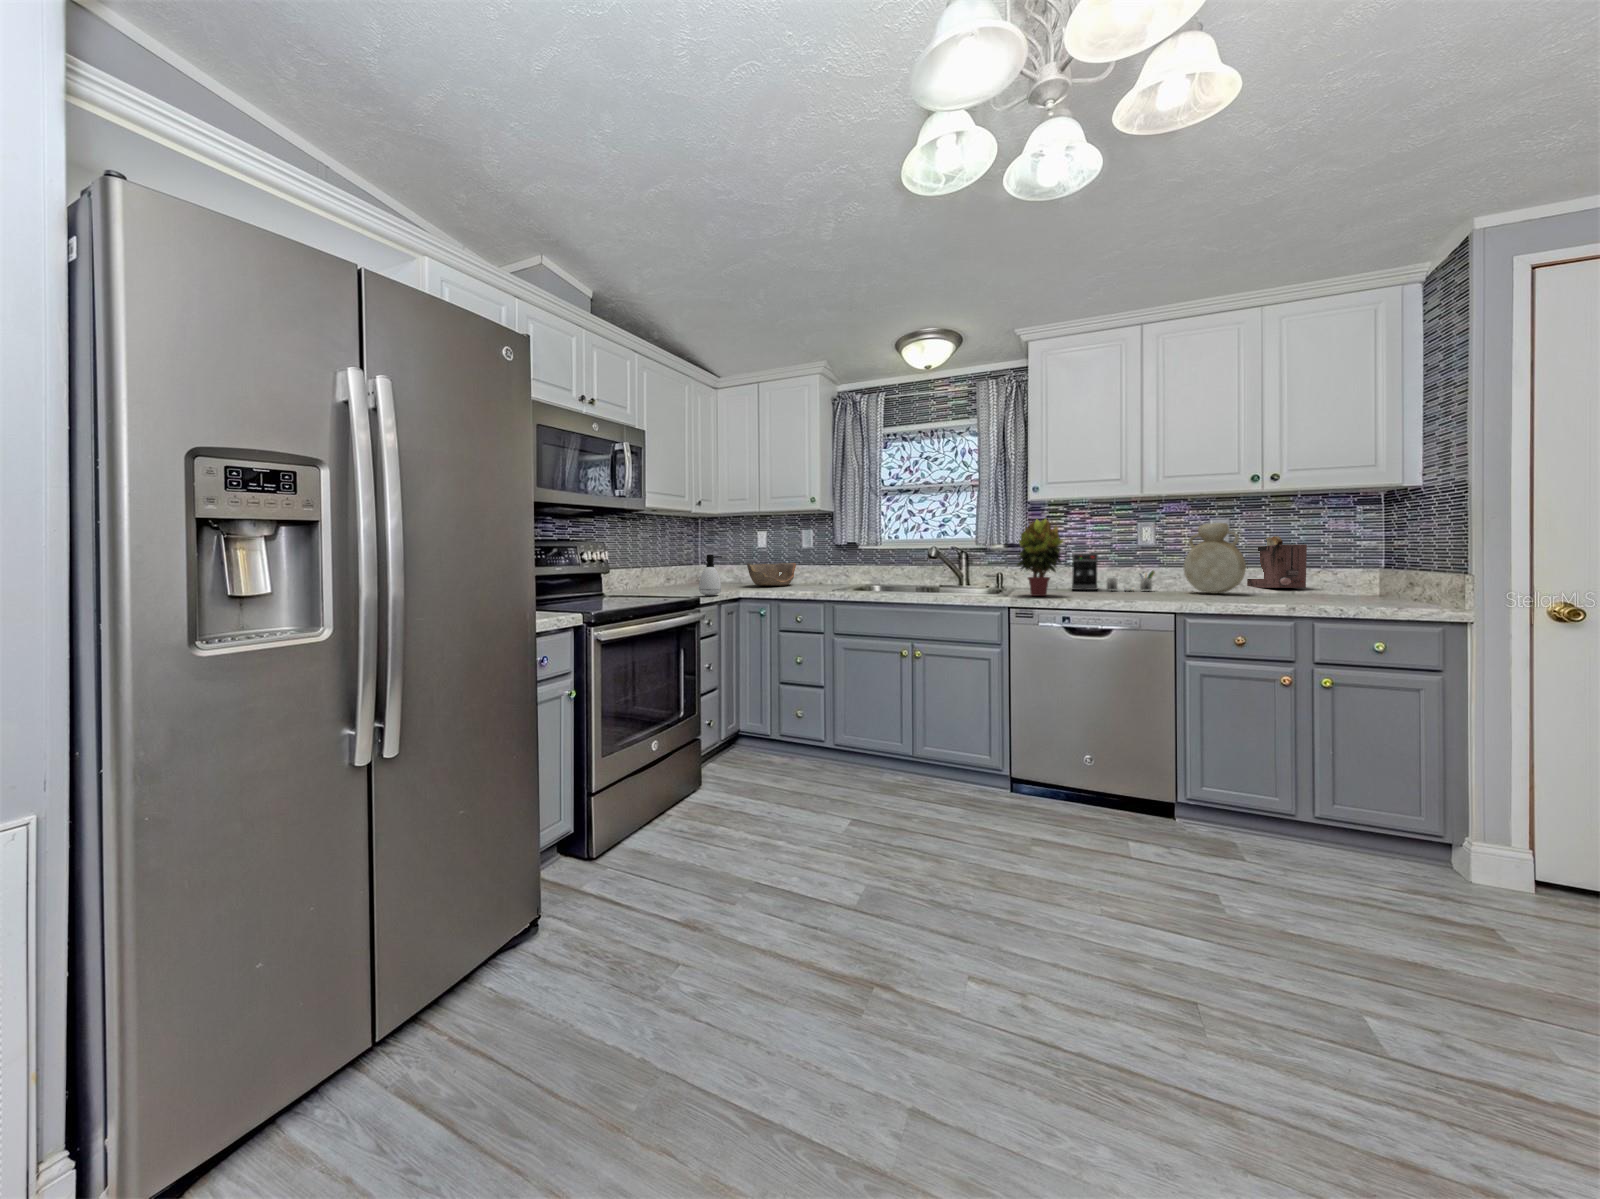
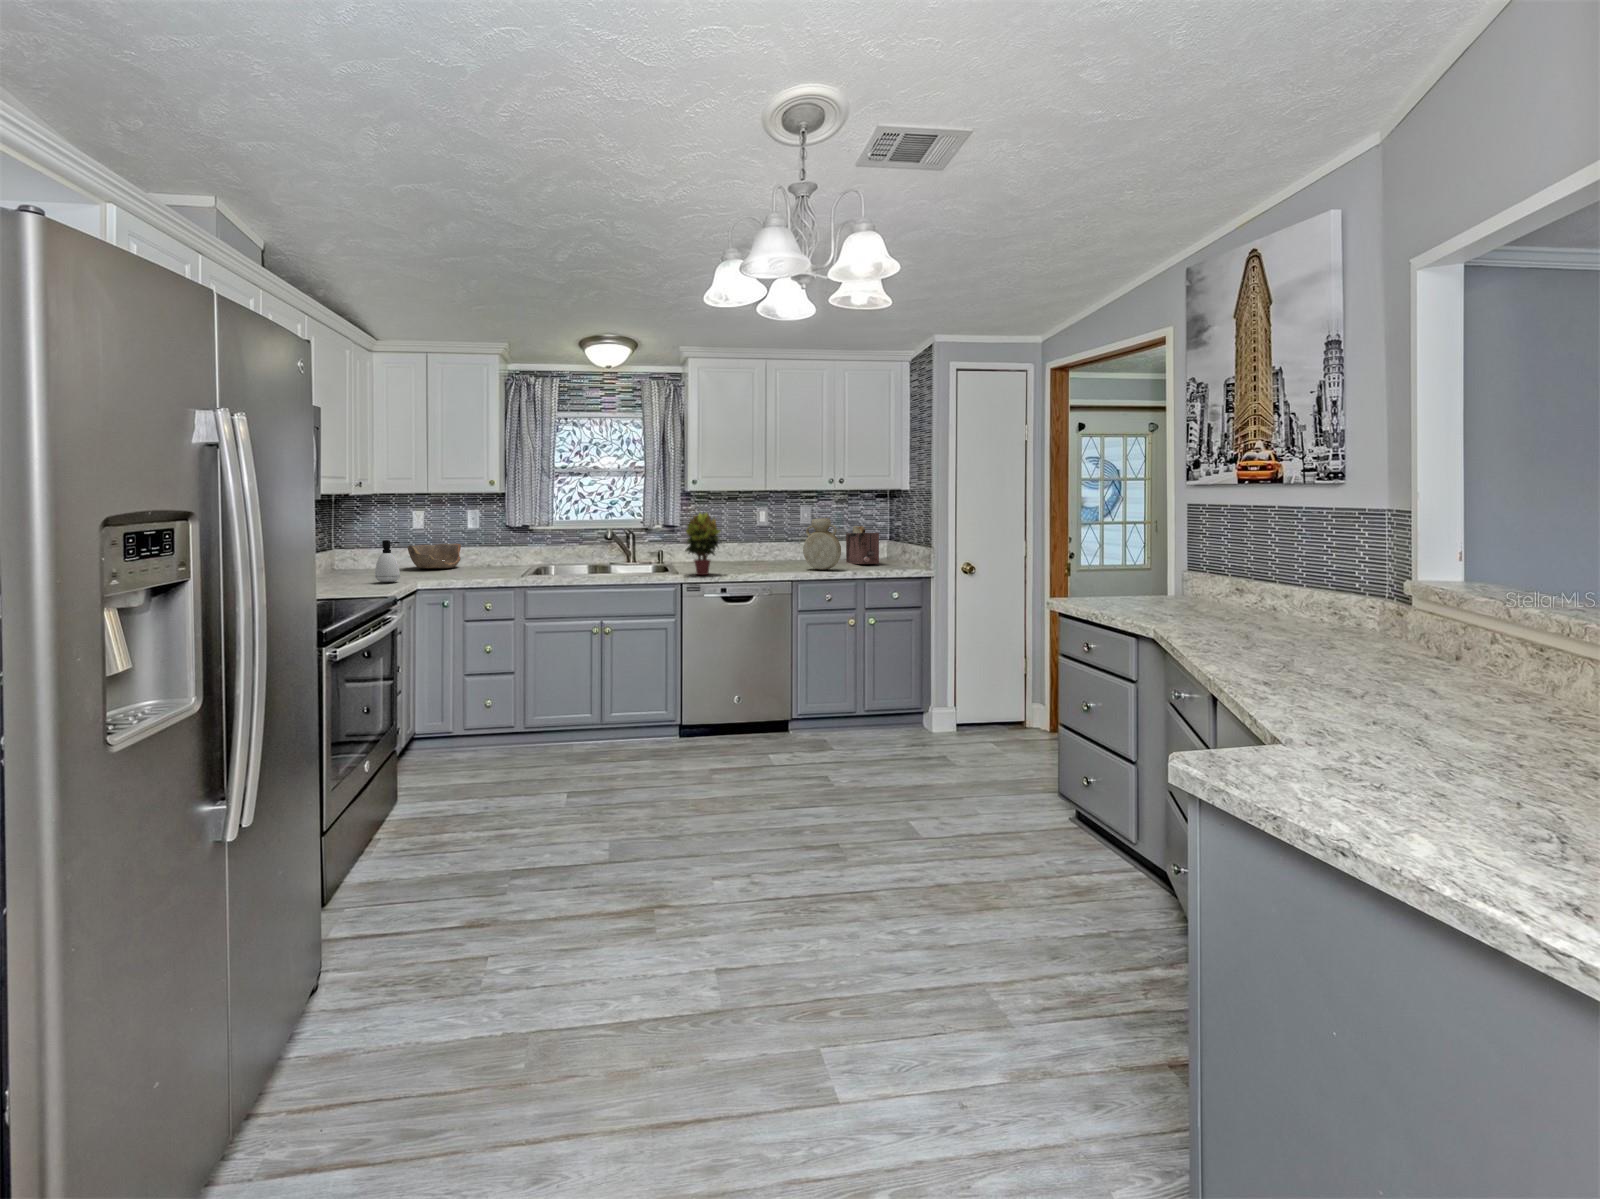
coffee maker: present [1072,553,1154,590] -> none [726,539,785,568]

